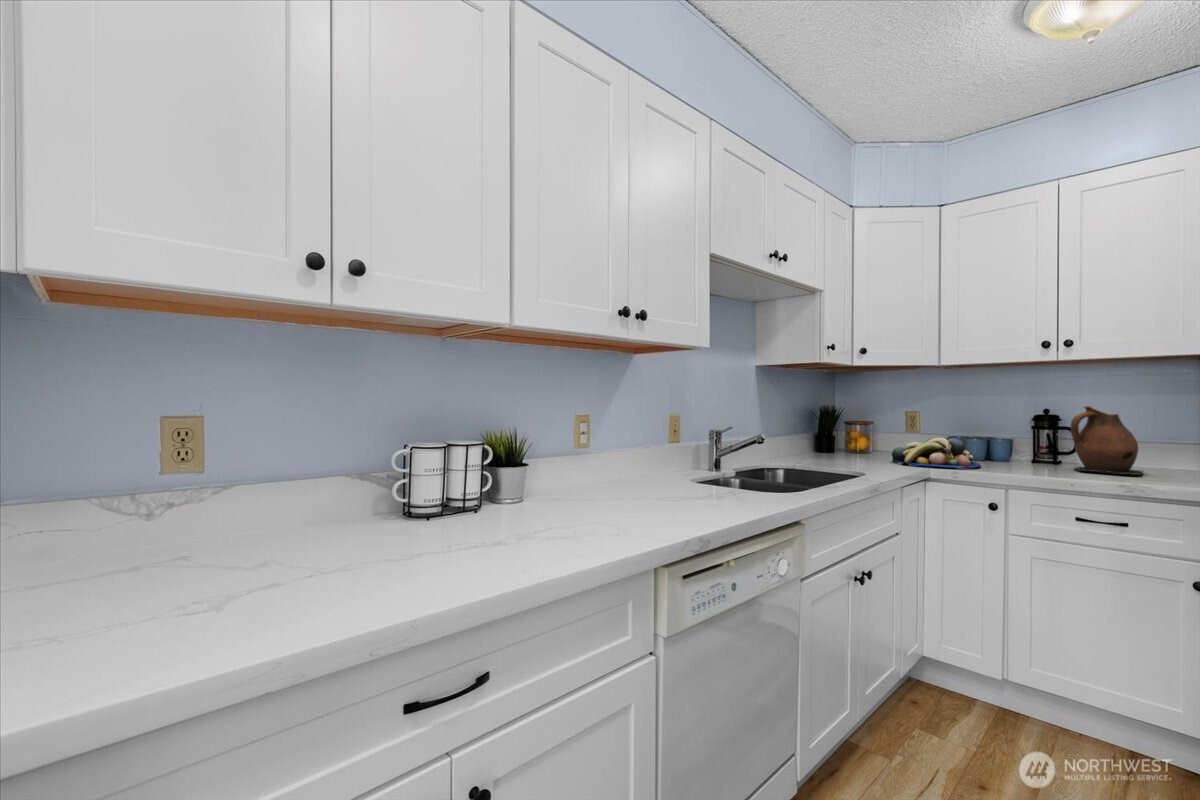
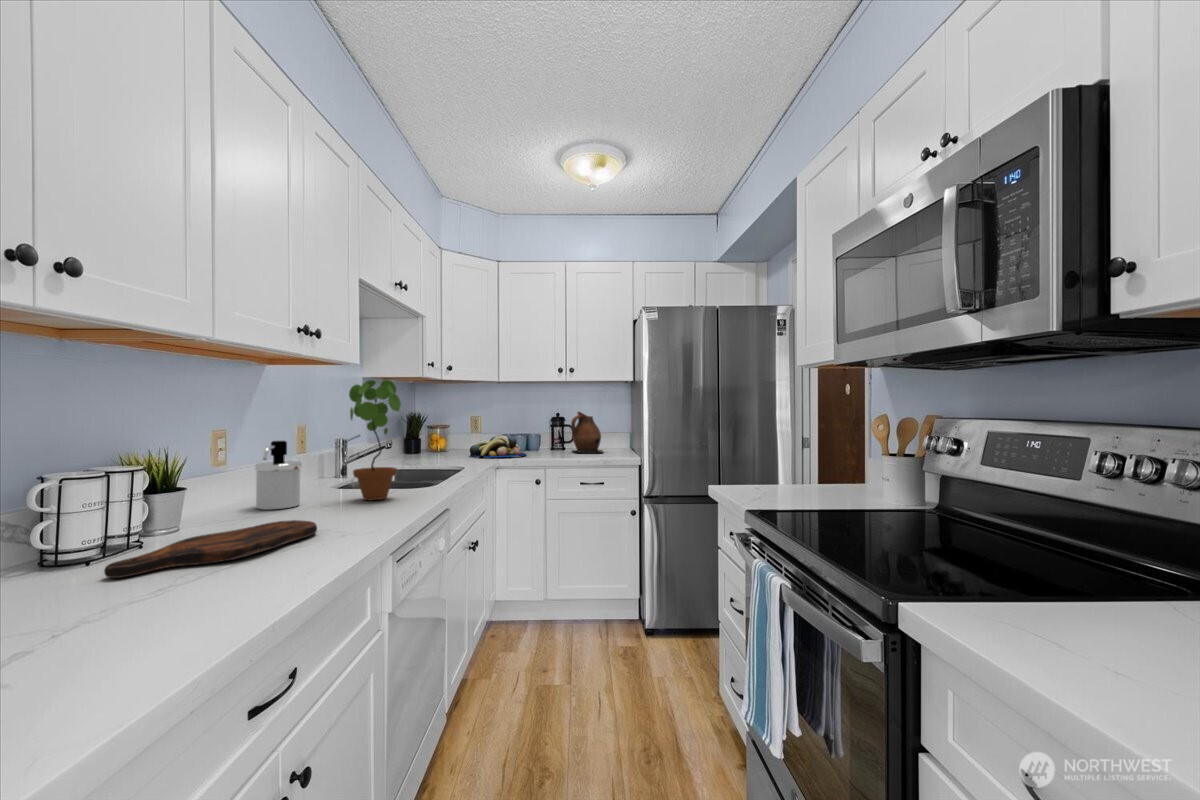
potted plant: none [678,364,731,500] -> present [349,380,401,500]
soap dispenser: none [592,428,636,495] -> present [255,441,302,510]
cutting board: none [416,507,596,536] -> present [104,520,317,578]

